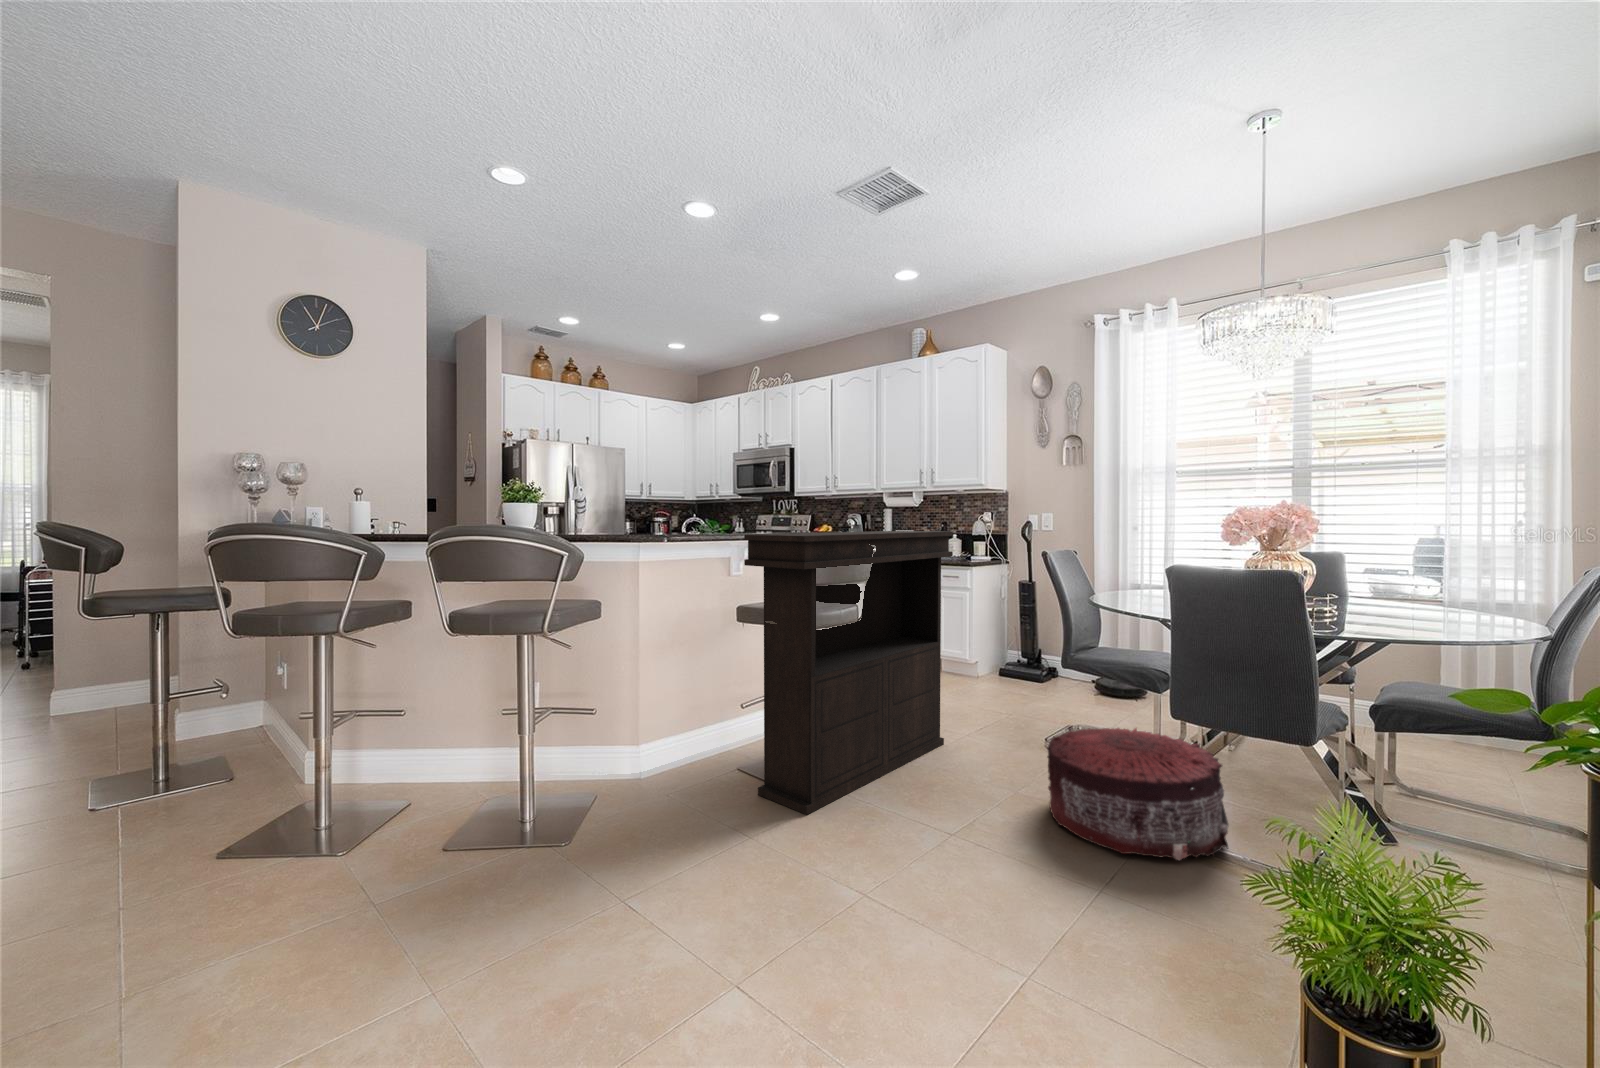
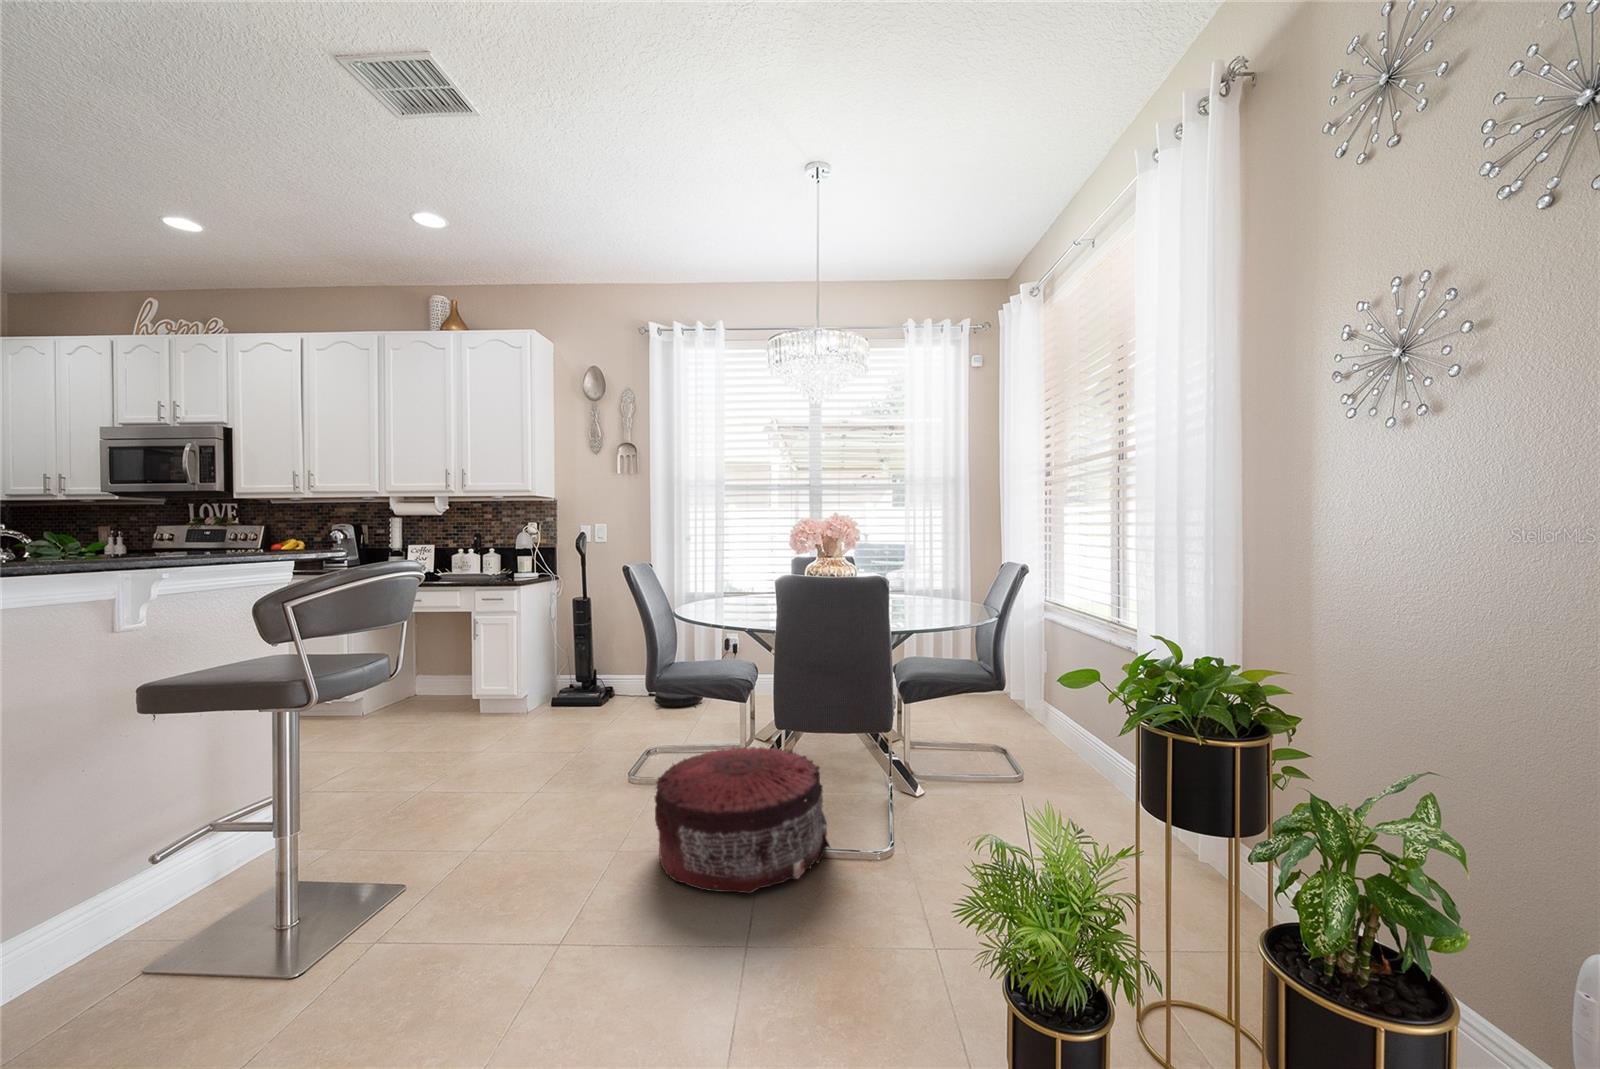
console table: present [744,531,953,815] -> none [151,545,518,1018]

